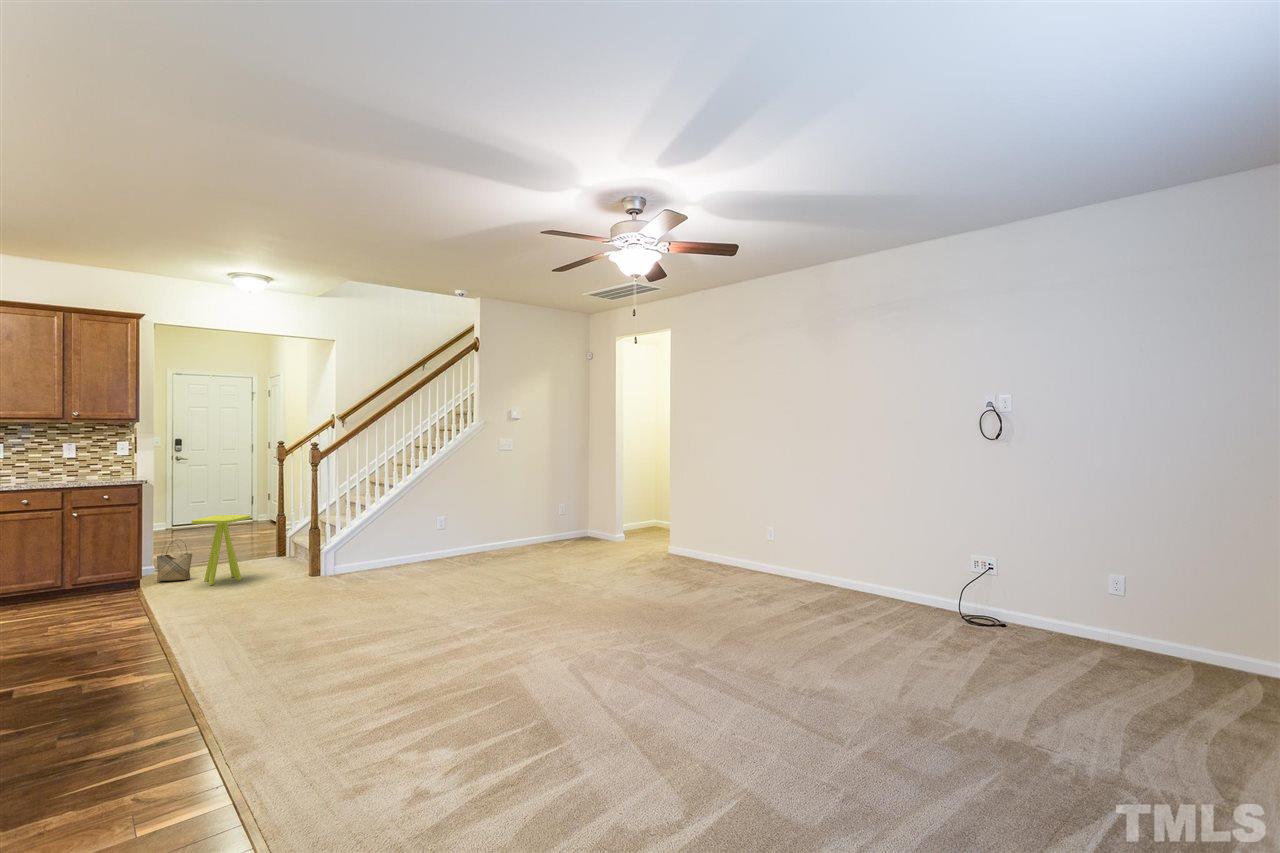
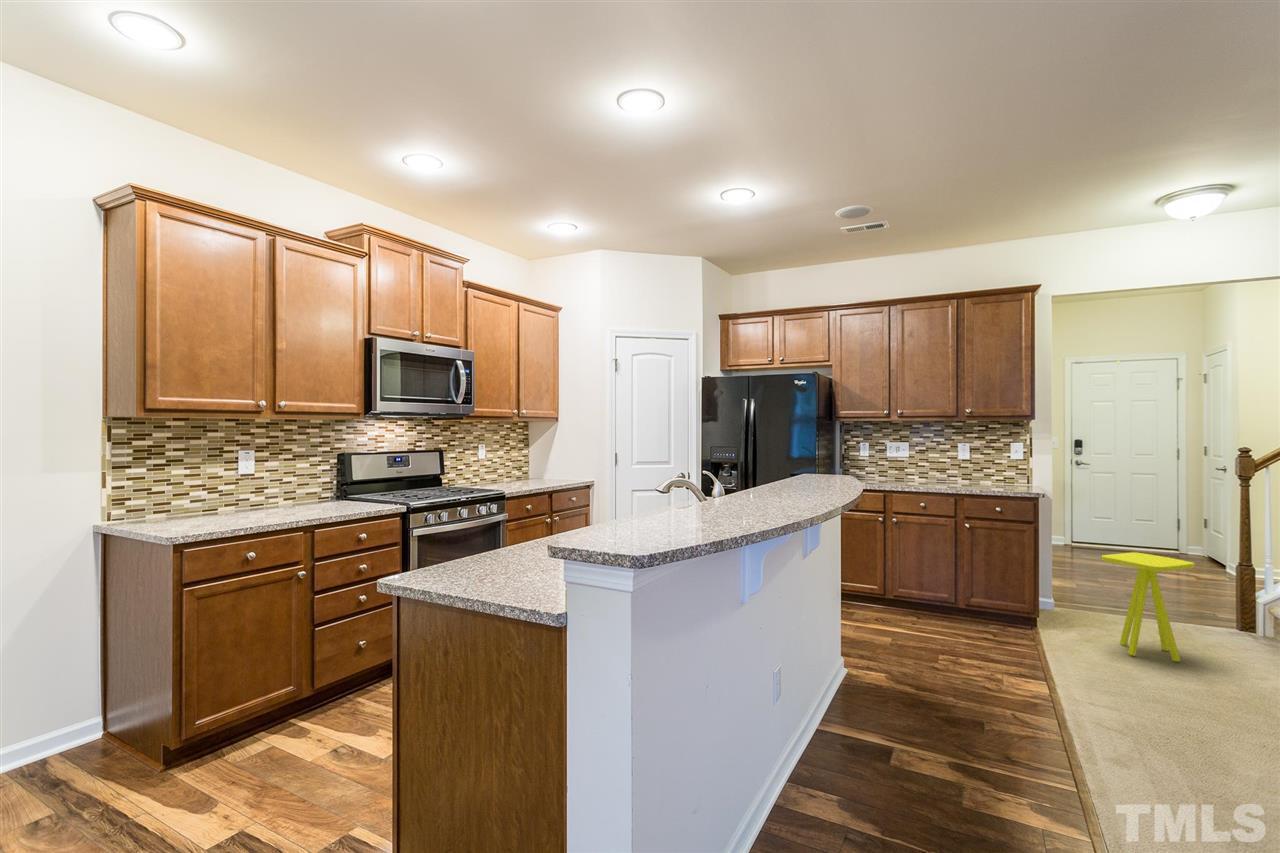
woven basket: present [157,539,192,581] -> none [1055,575,1102,633]

